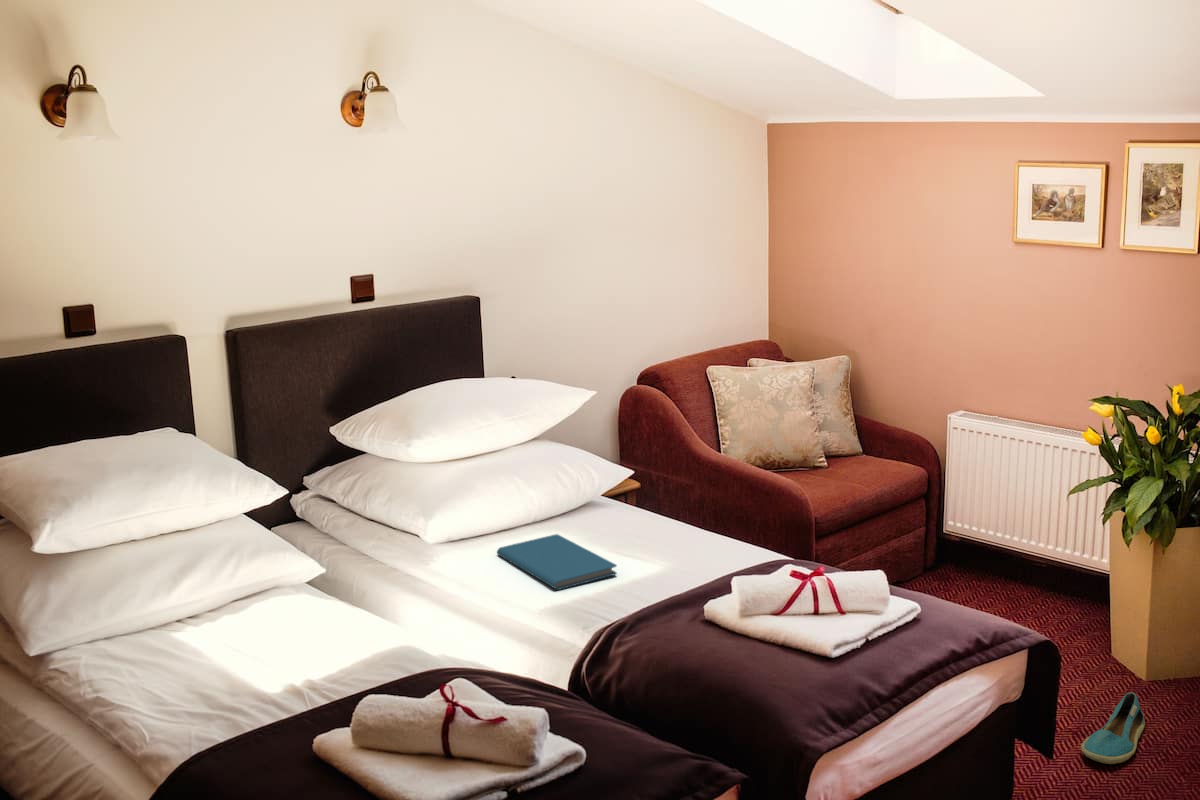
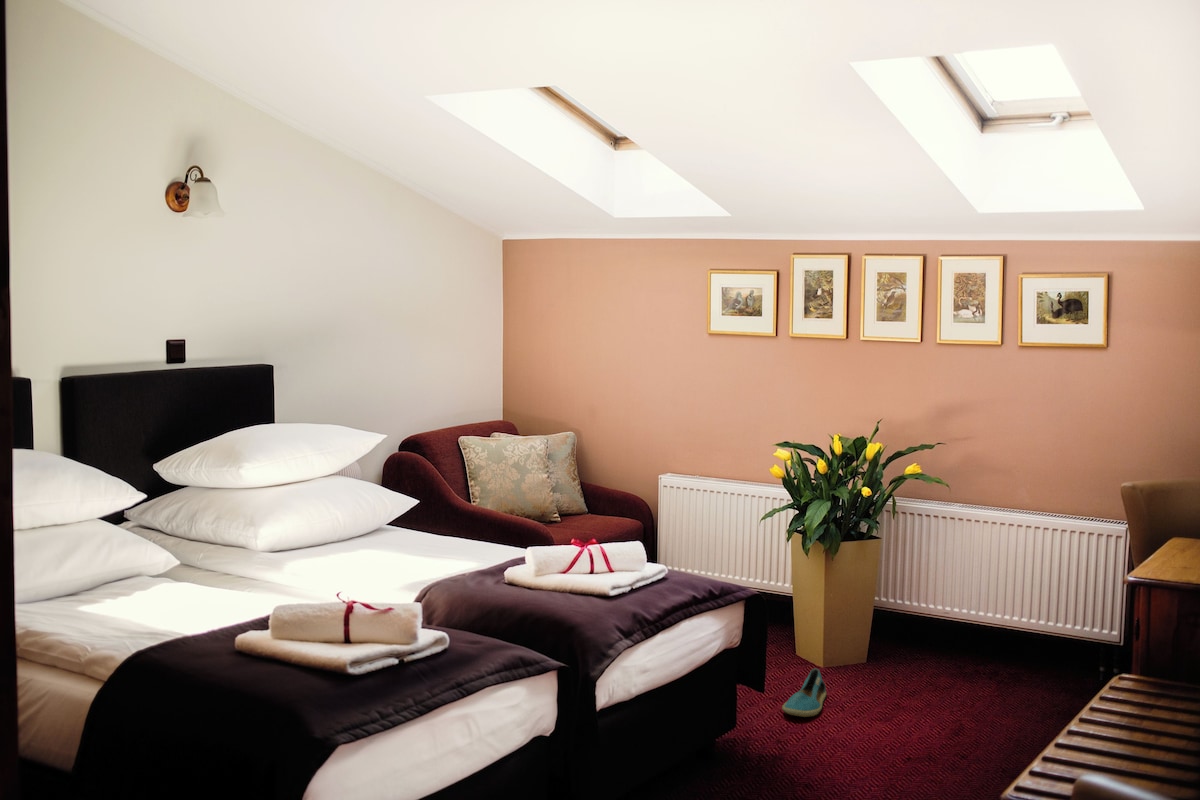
book: present [497,534,616,590] -> none [303,544,415,576]

